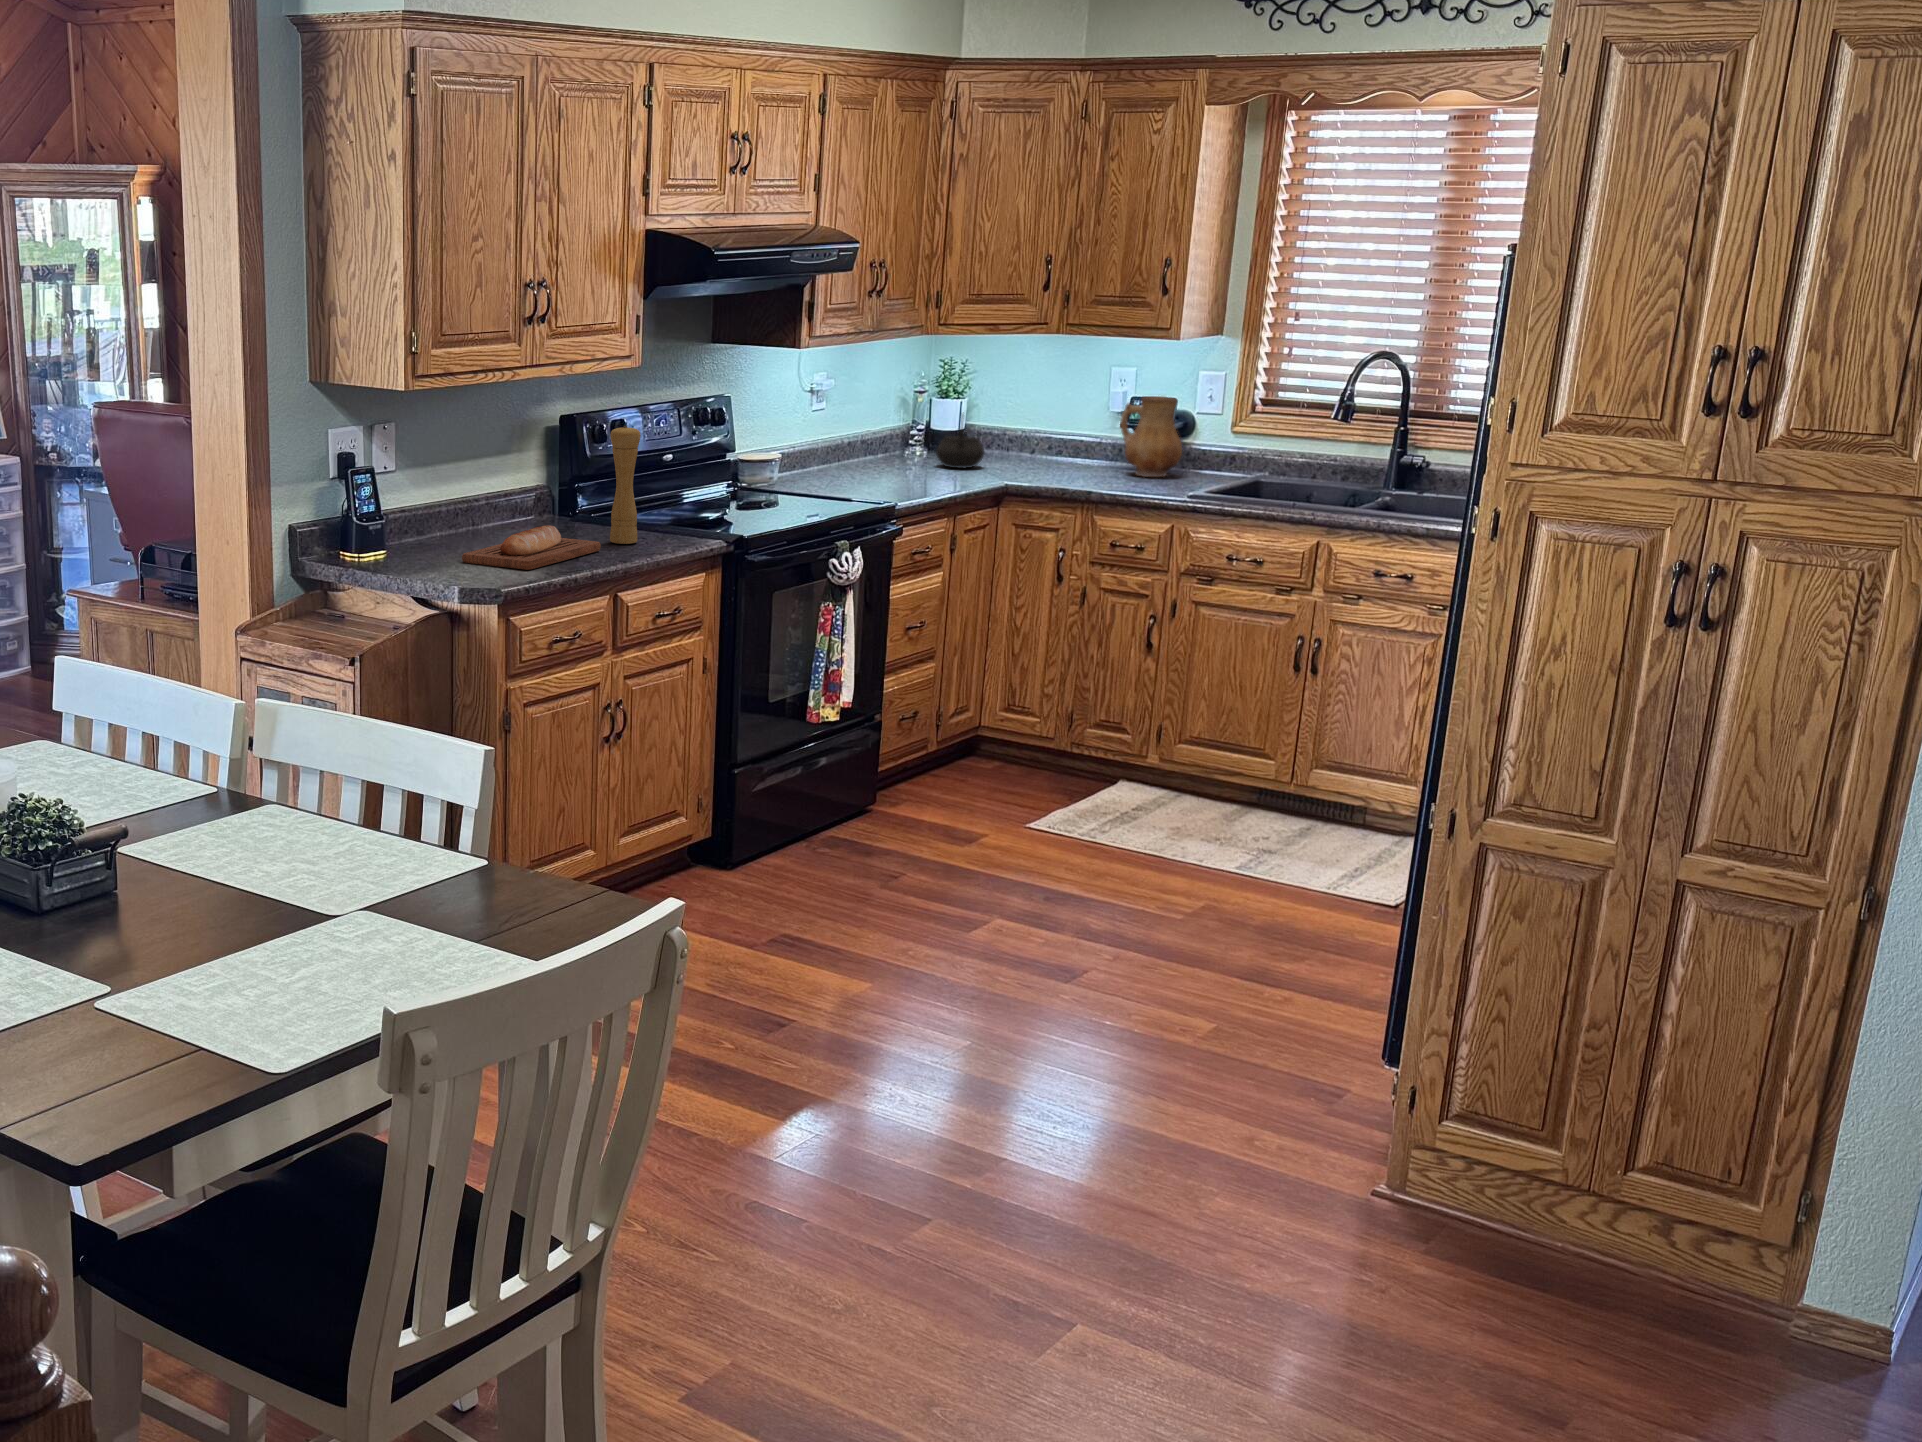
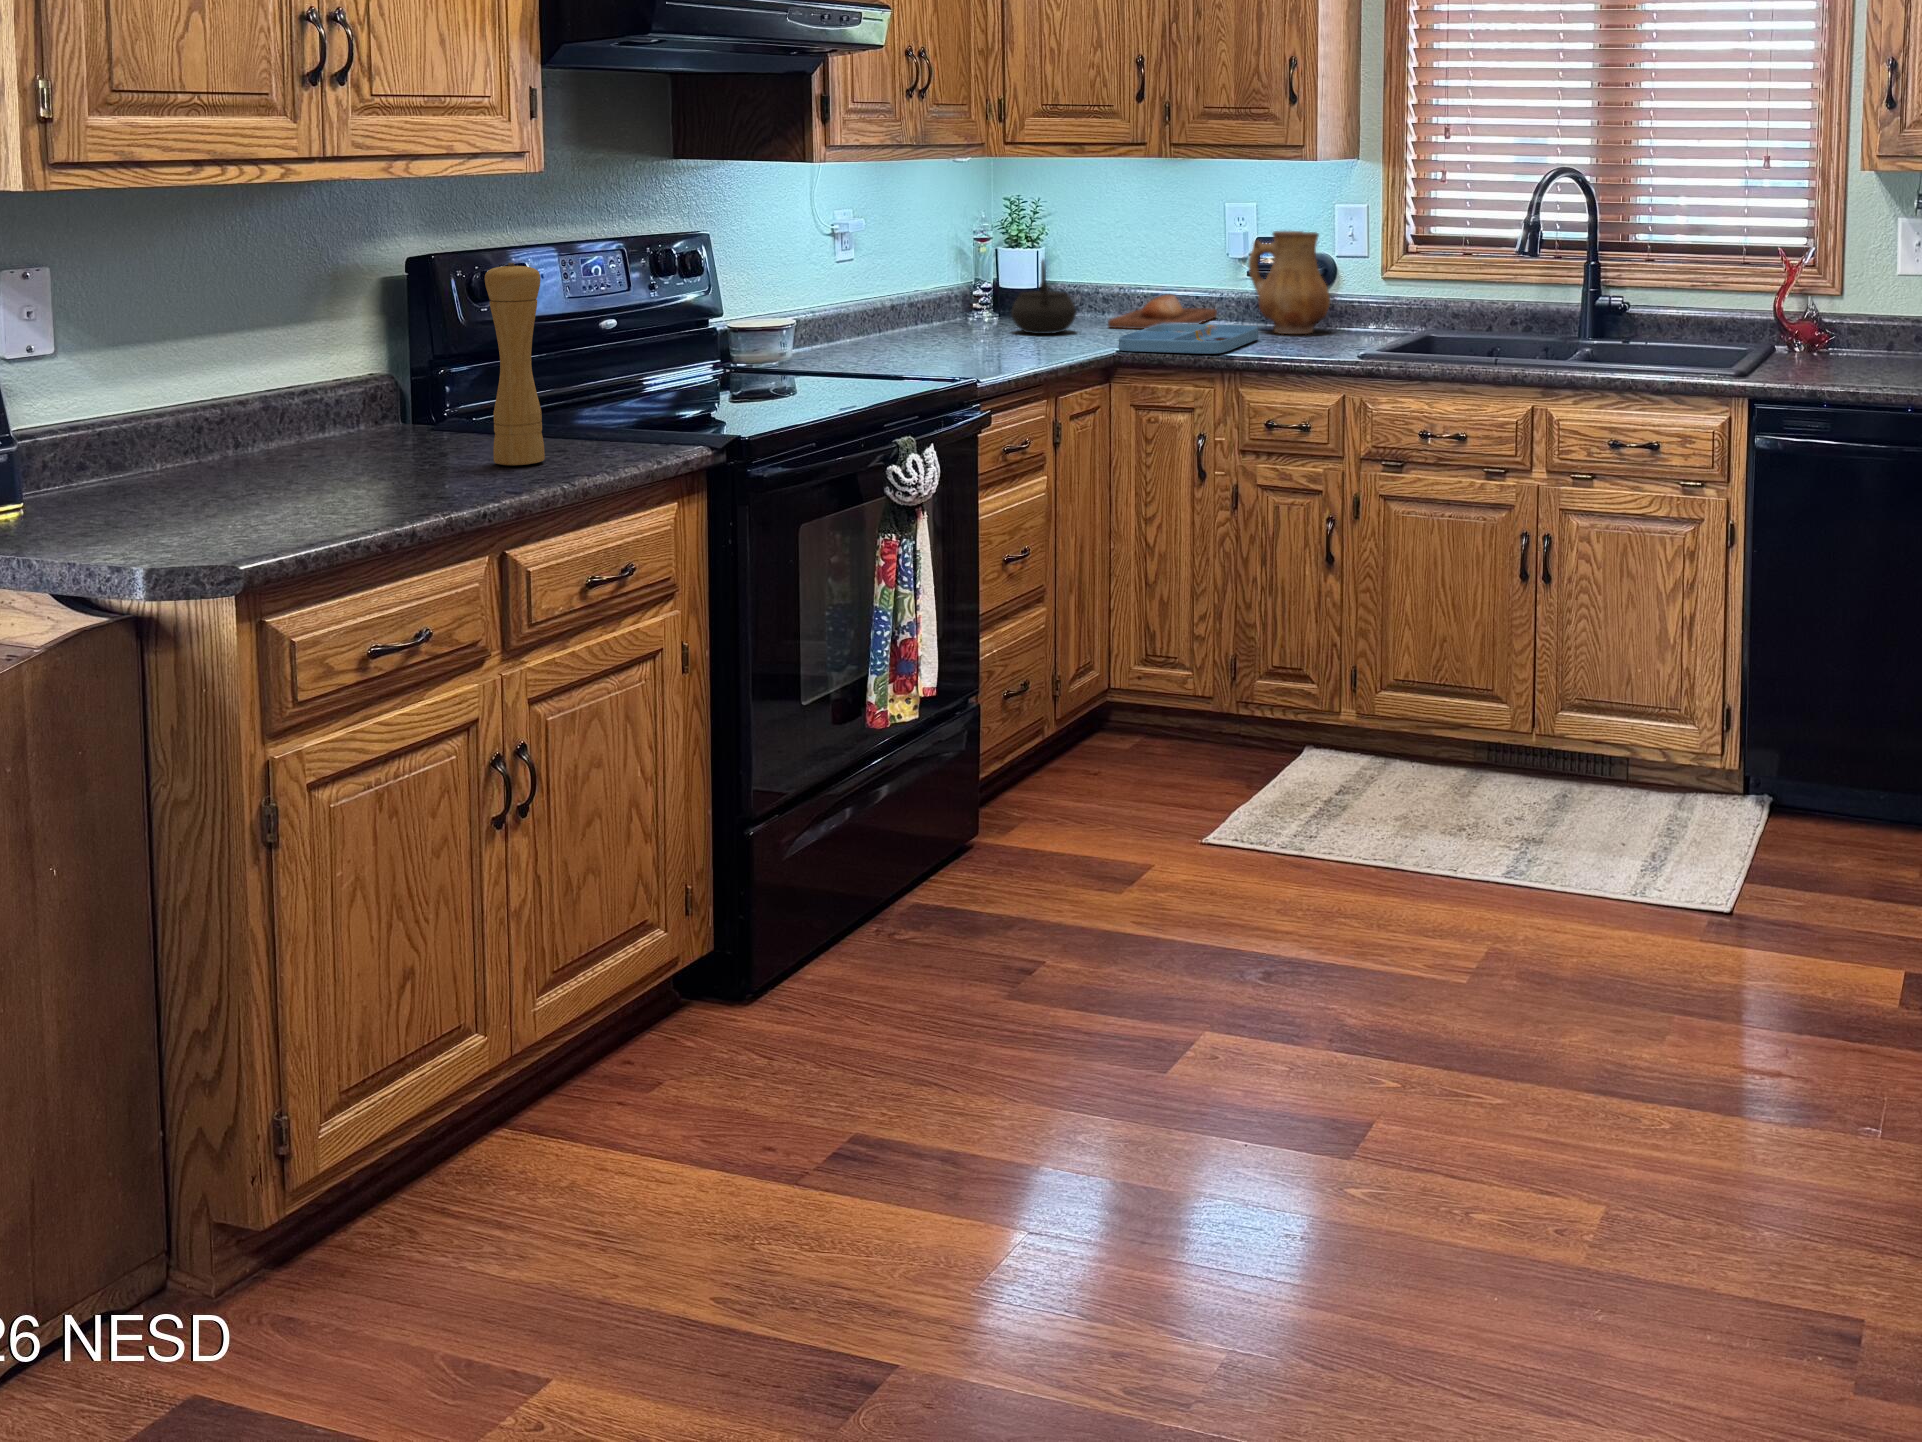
tray: none [1008,465,1119,491] -> present [1119,324,1259,354]
bread loaf: present [462,525,601,570] -> present [1108,295,1217,329]

